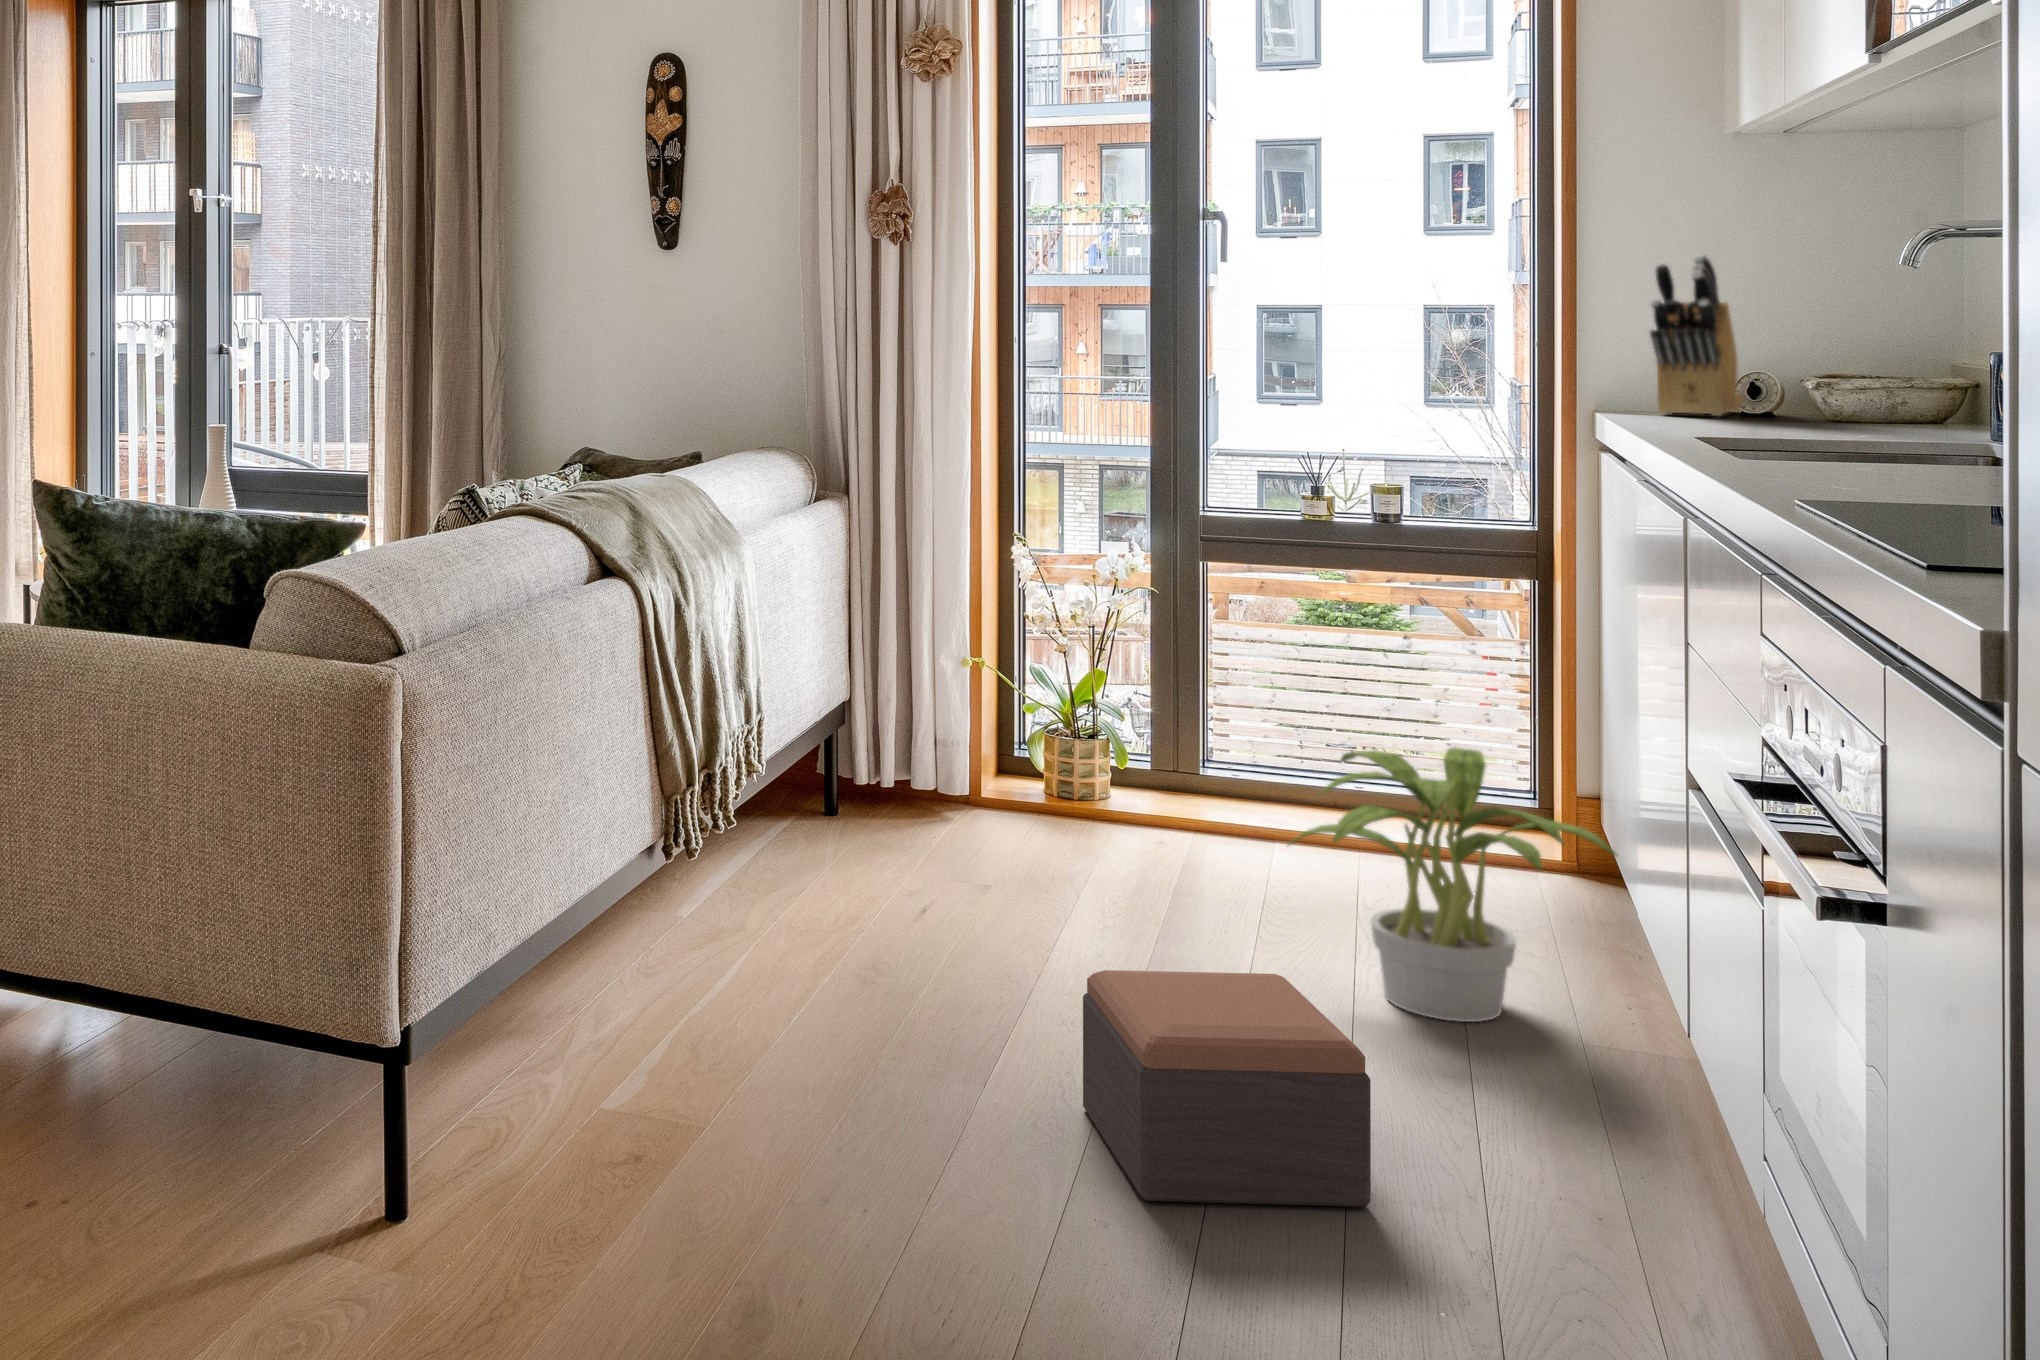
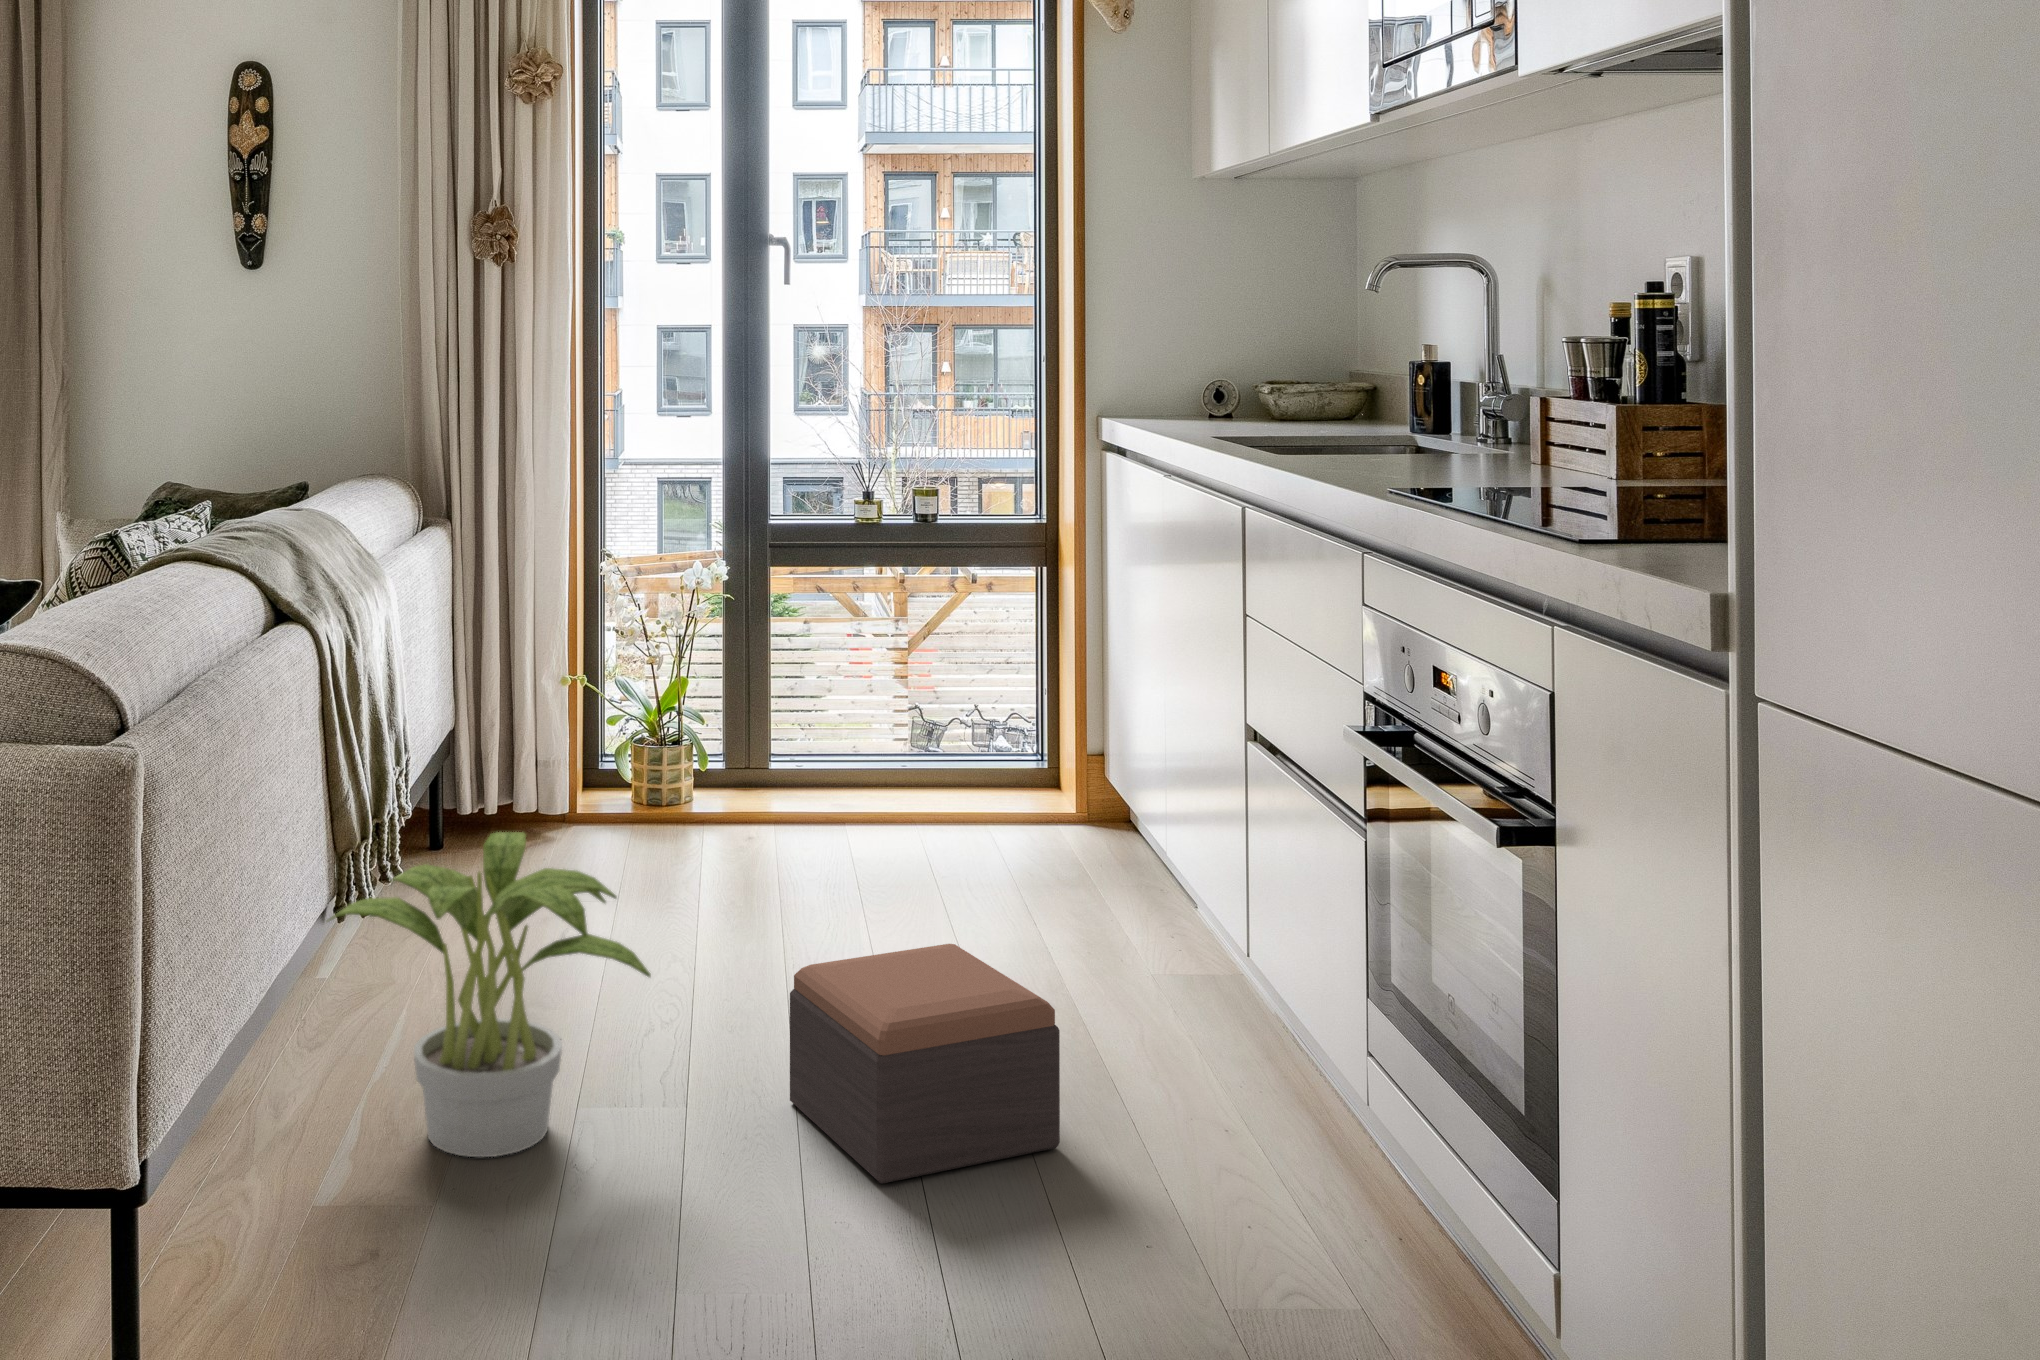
knife block: present [1650,255,1744,416] -> none [1141,280,1192,415]
potted plant: present [1289,748,1616,1022] -> present [327,832,651,1157]

